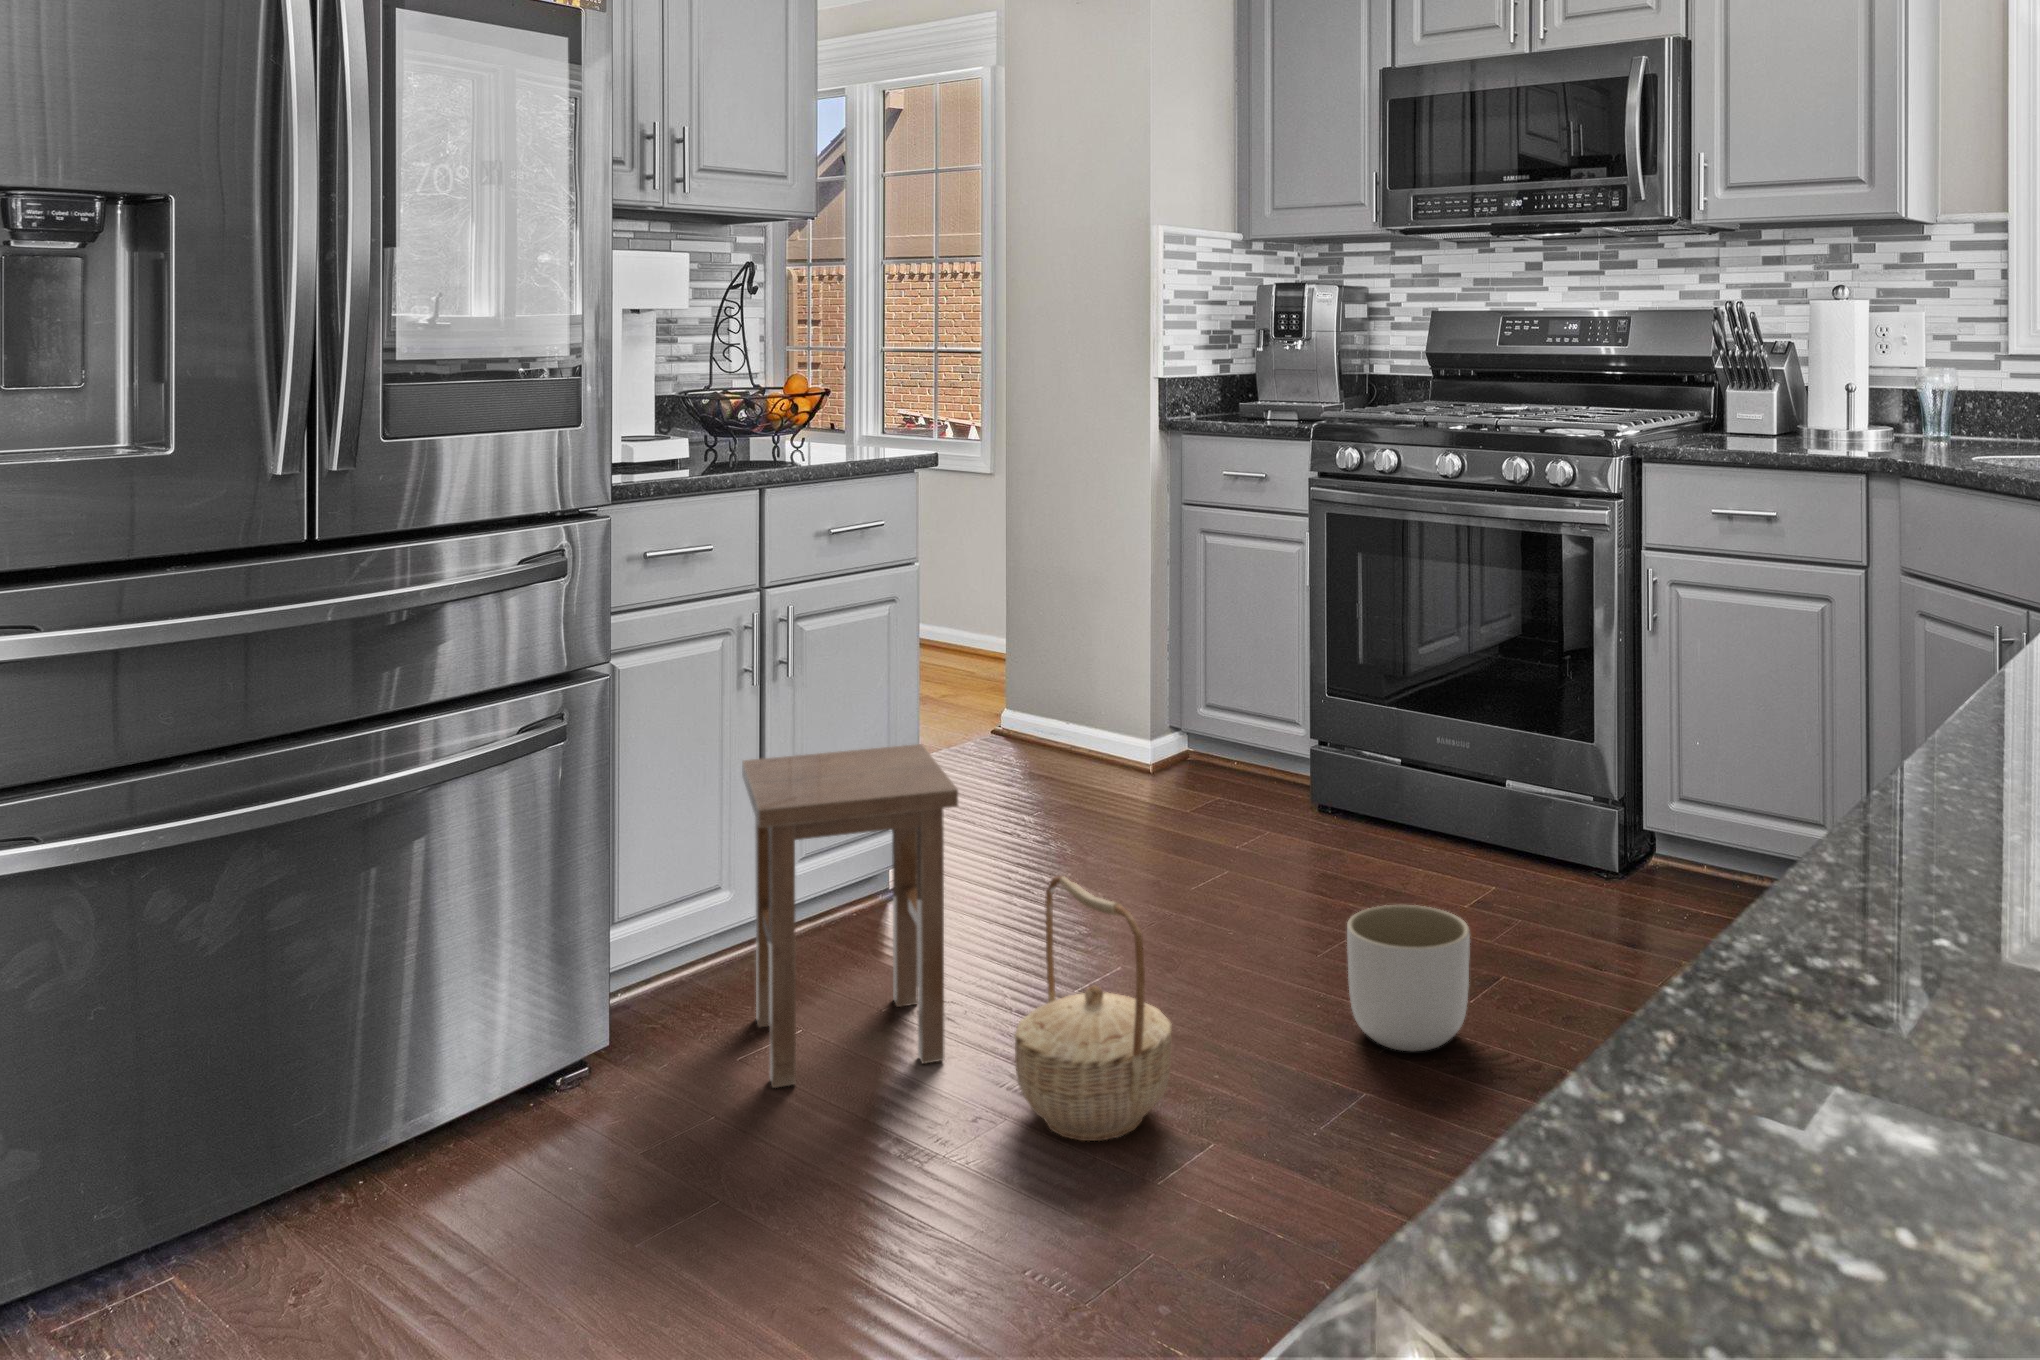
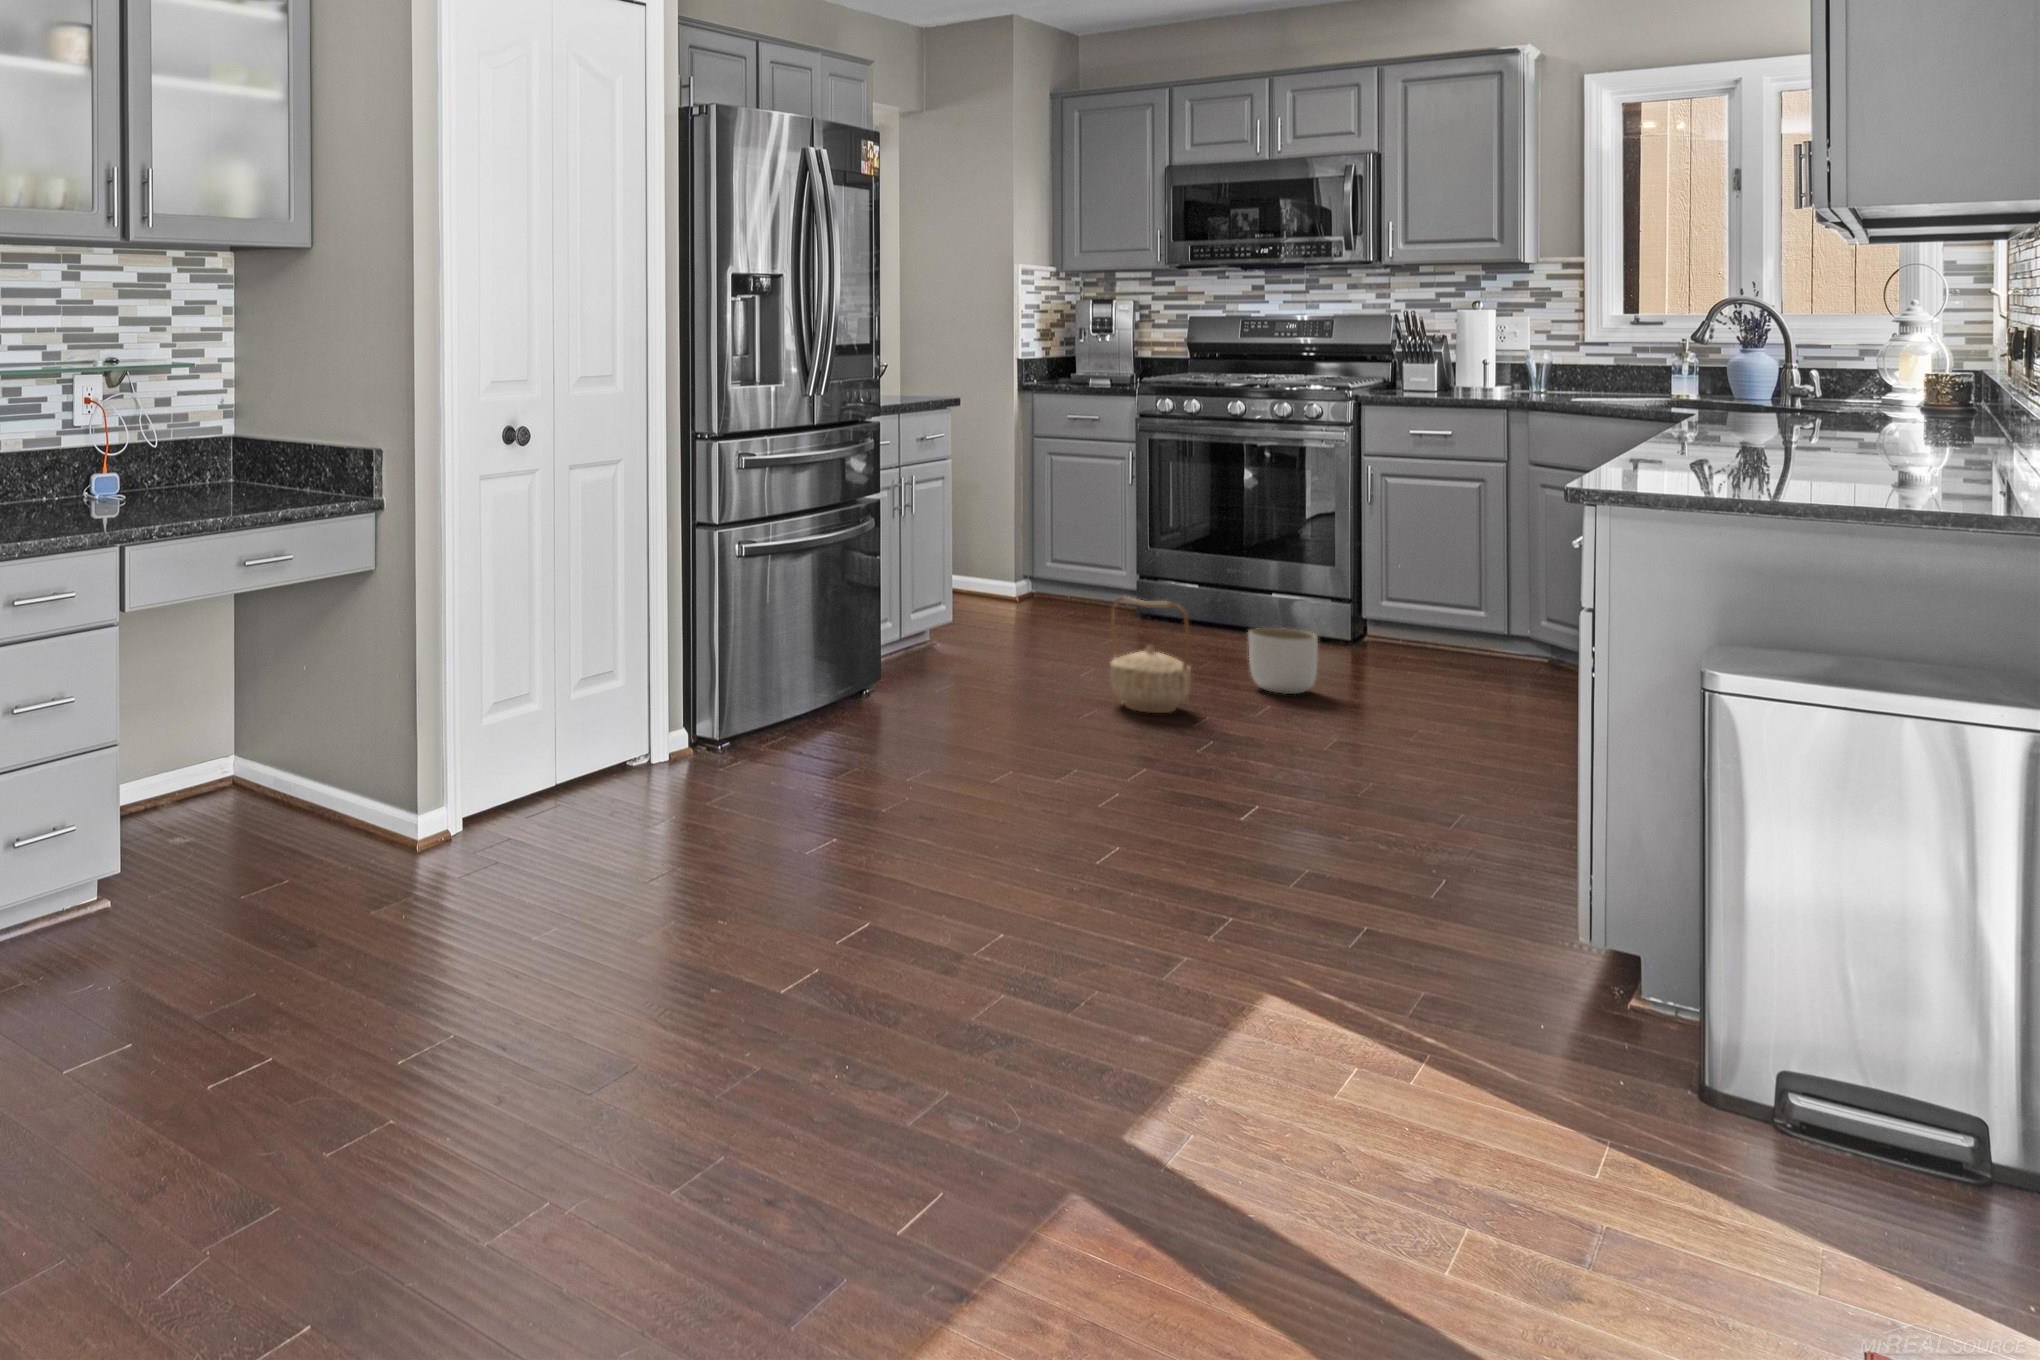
stool: present [742,744,958,1088] -> none [925,545,1061,698]

